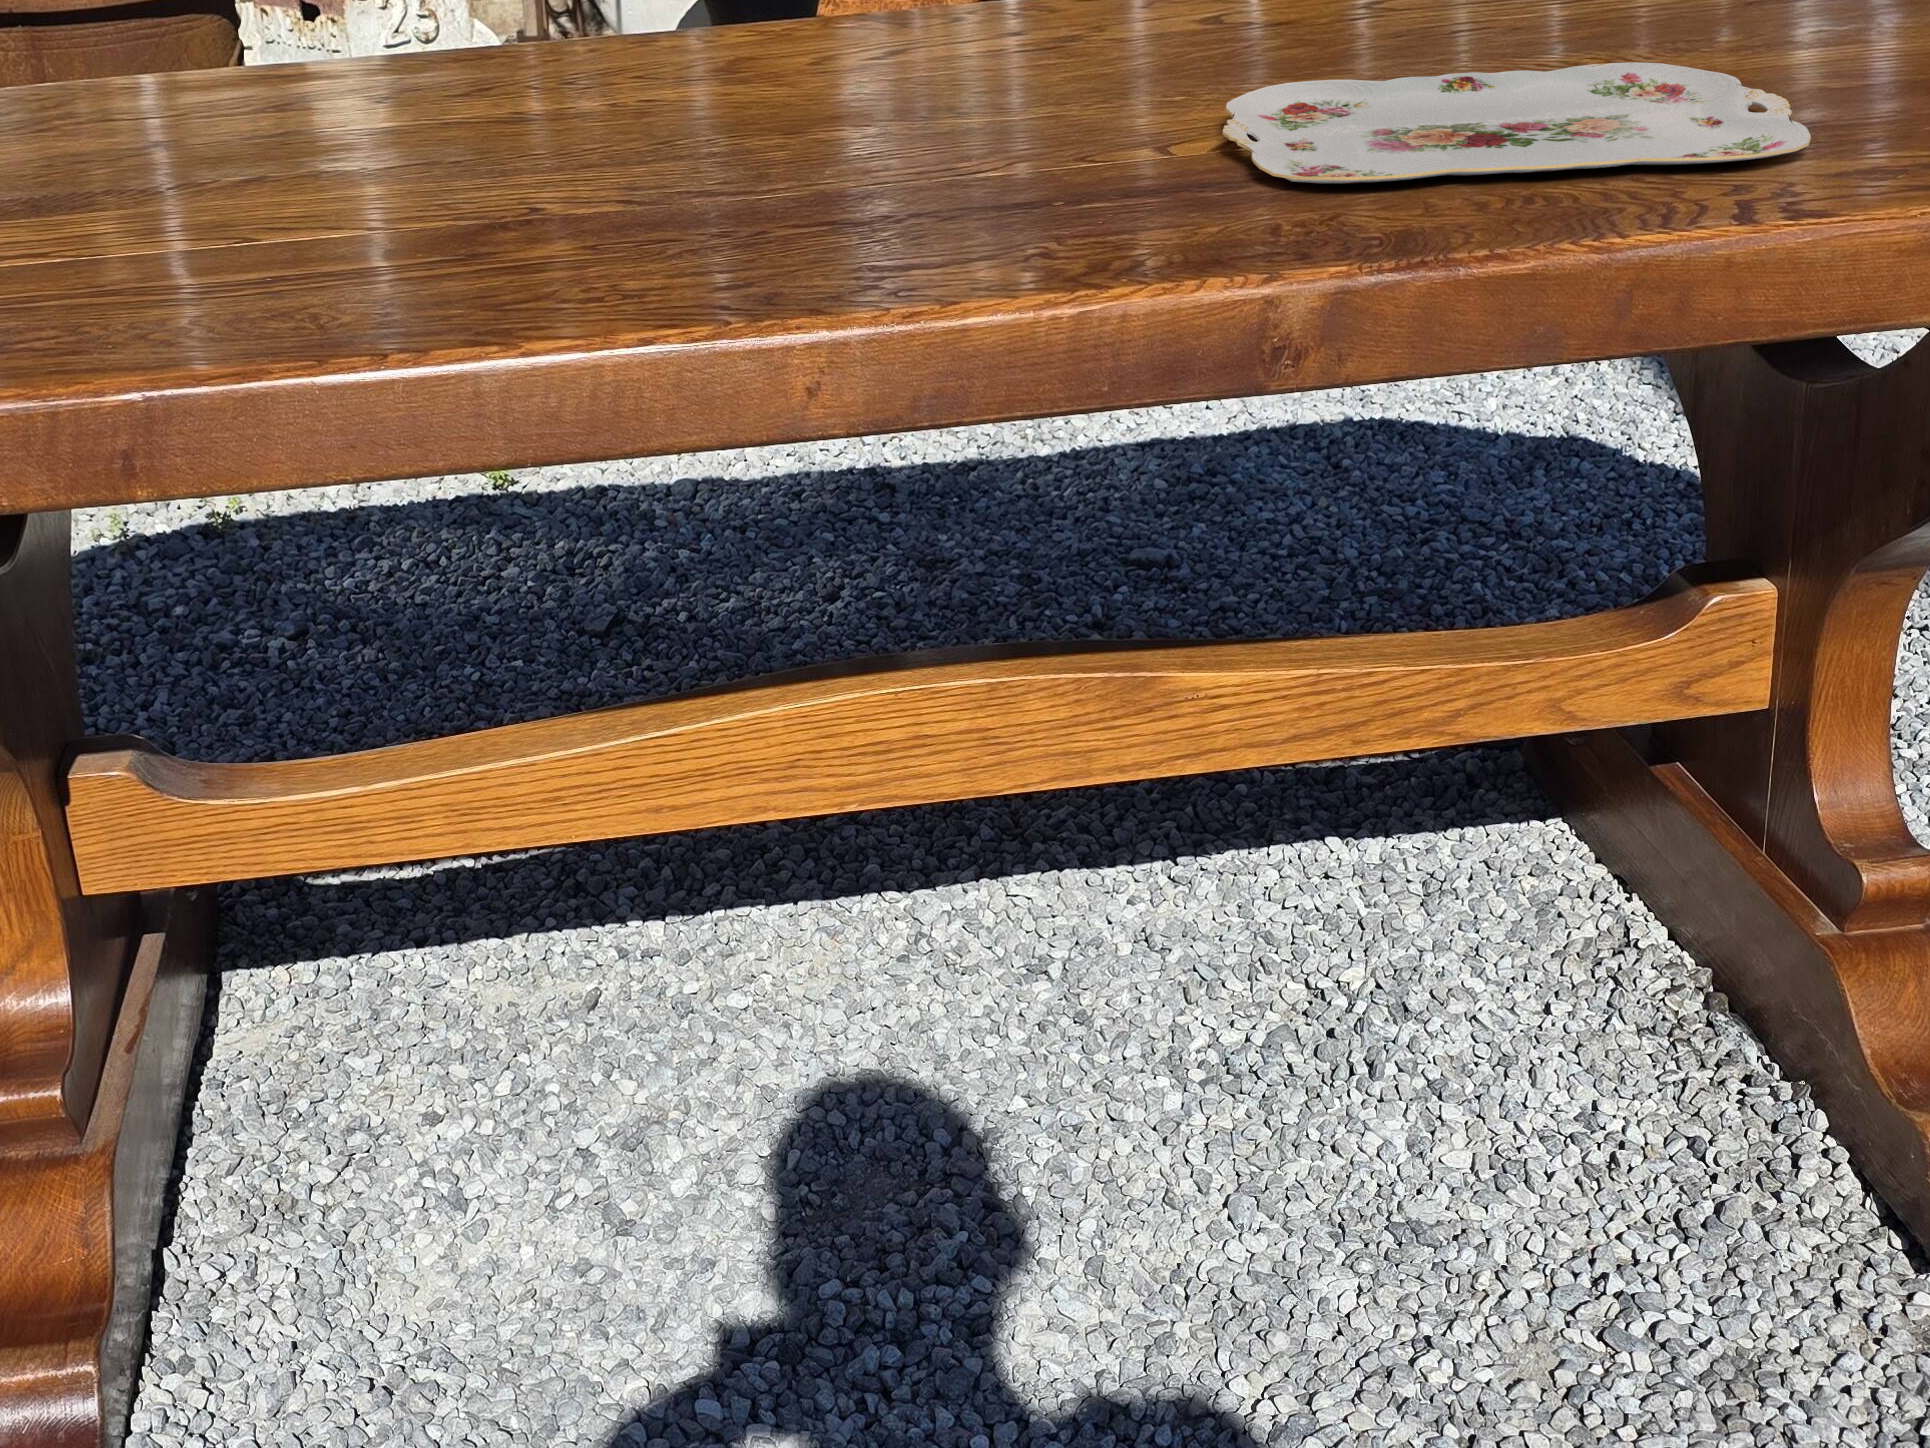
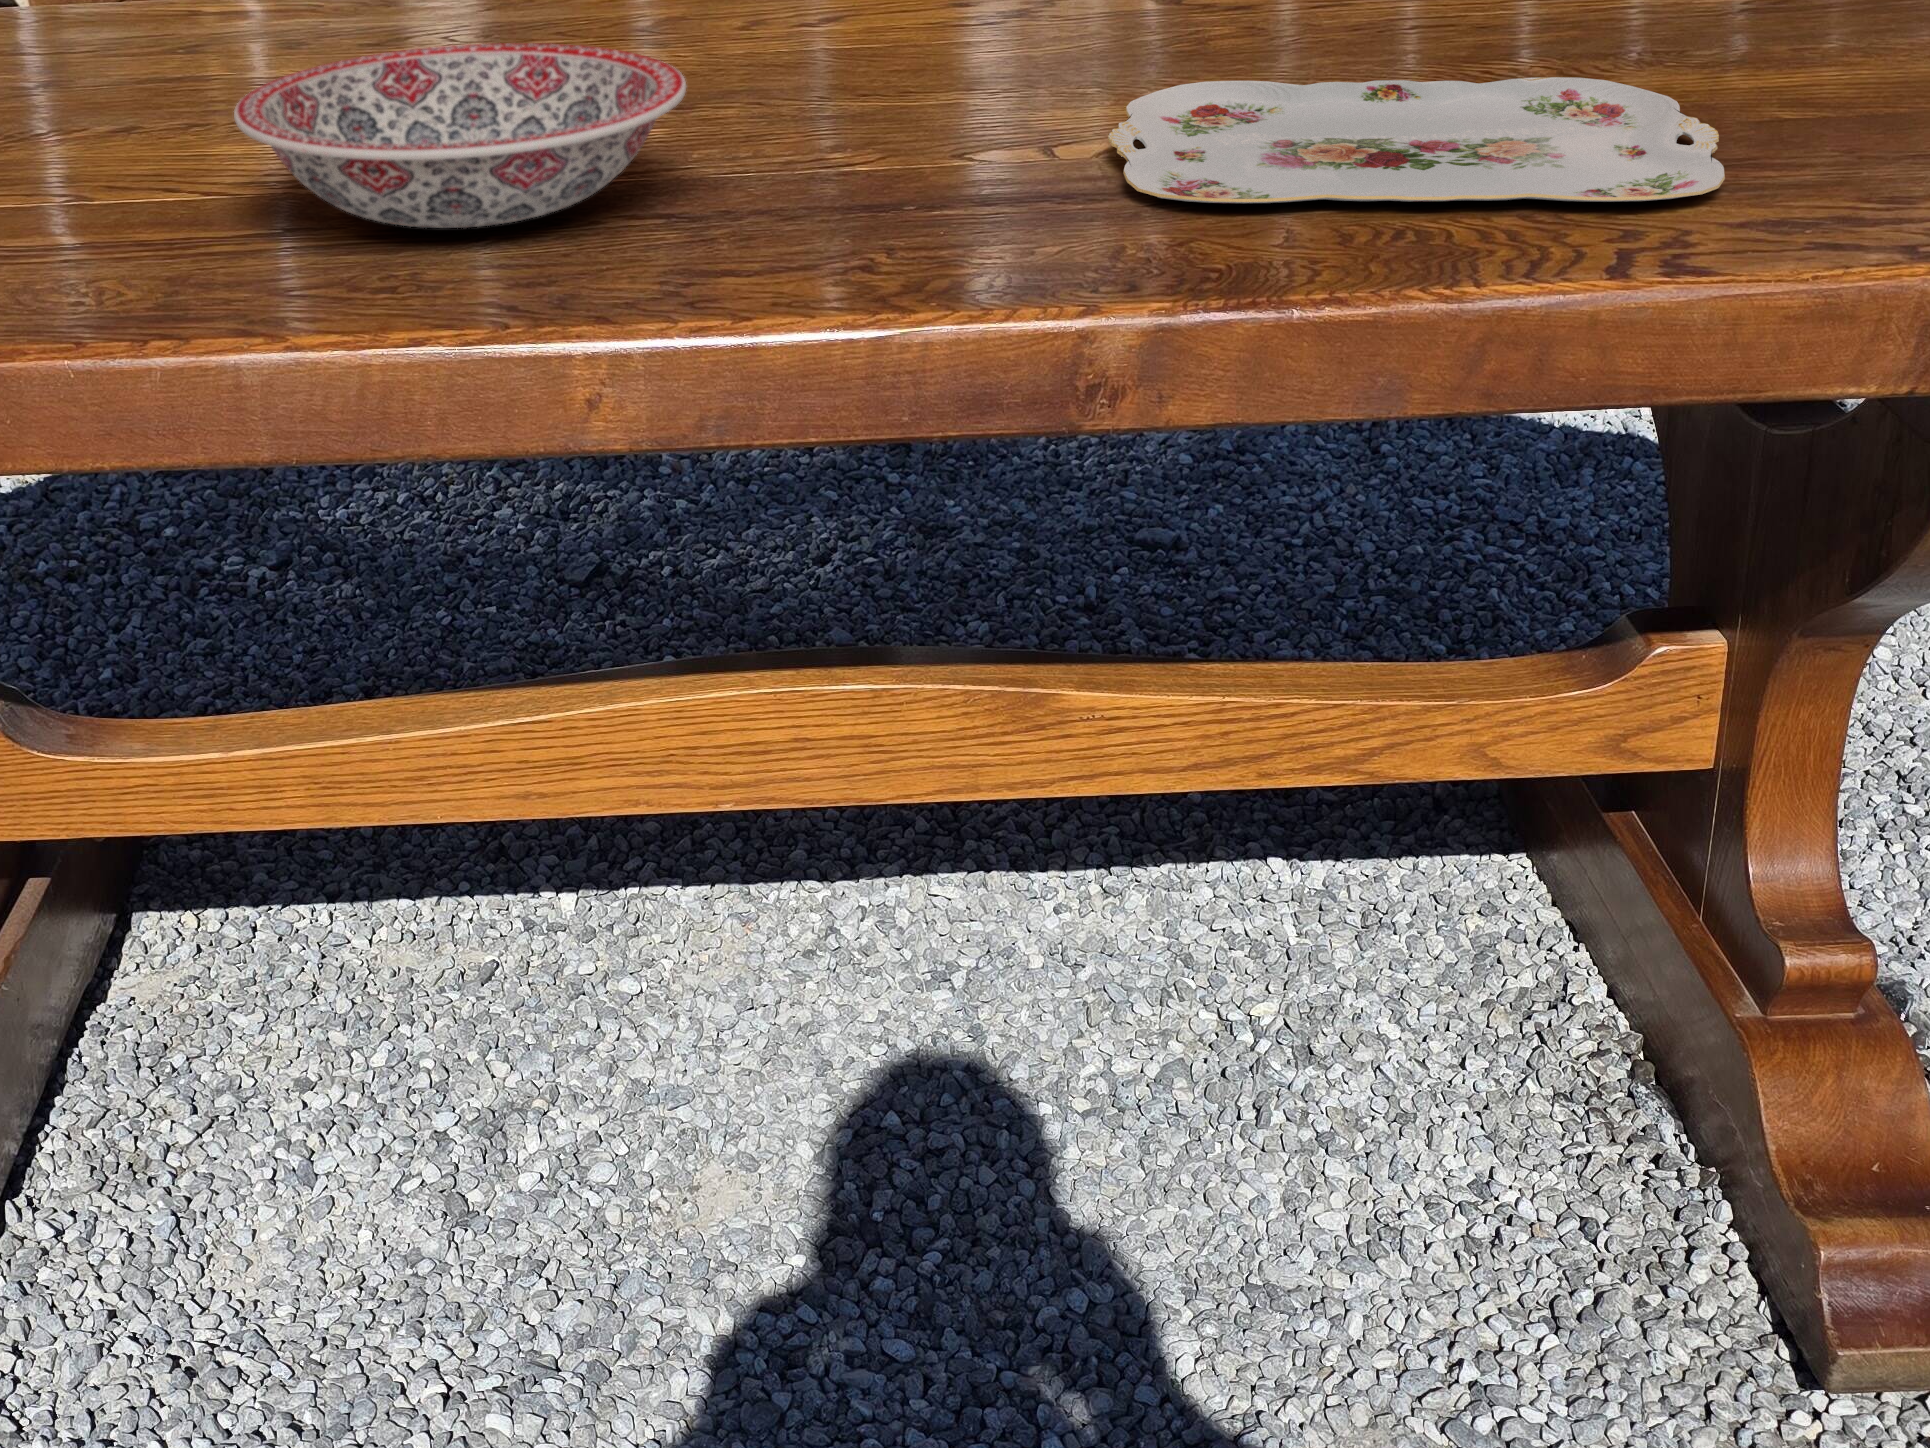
ceramic bowl: none [410,68,844,241] -> present [234,43,686,228]

